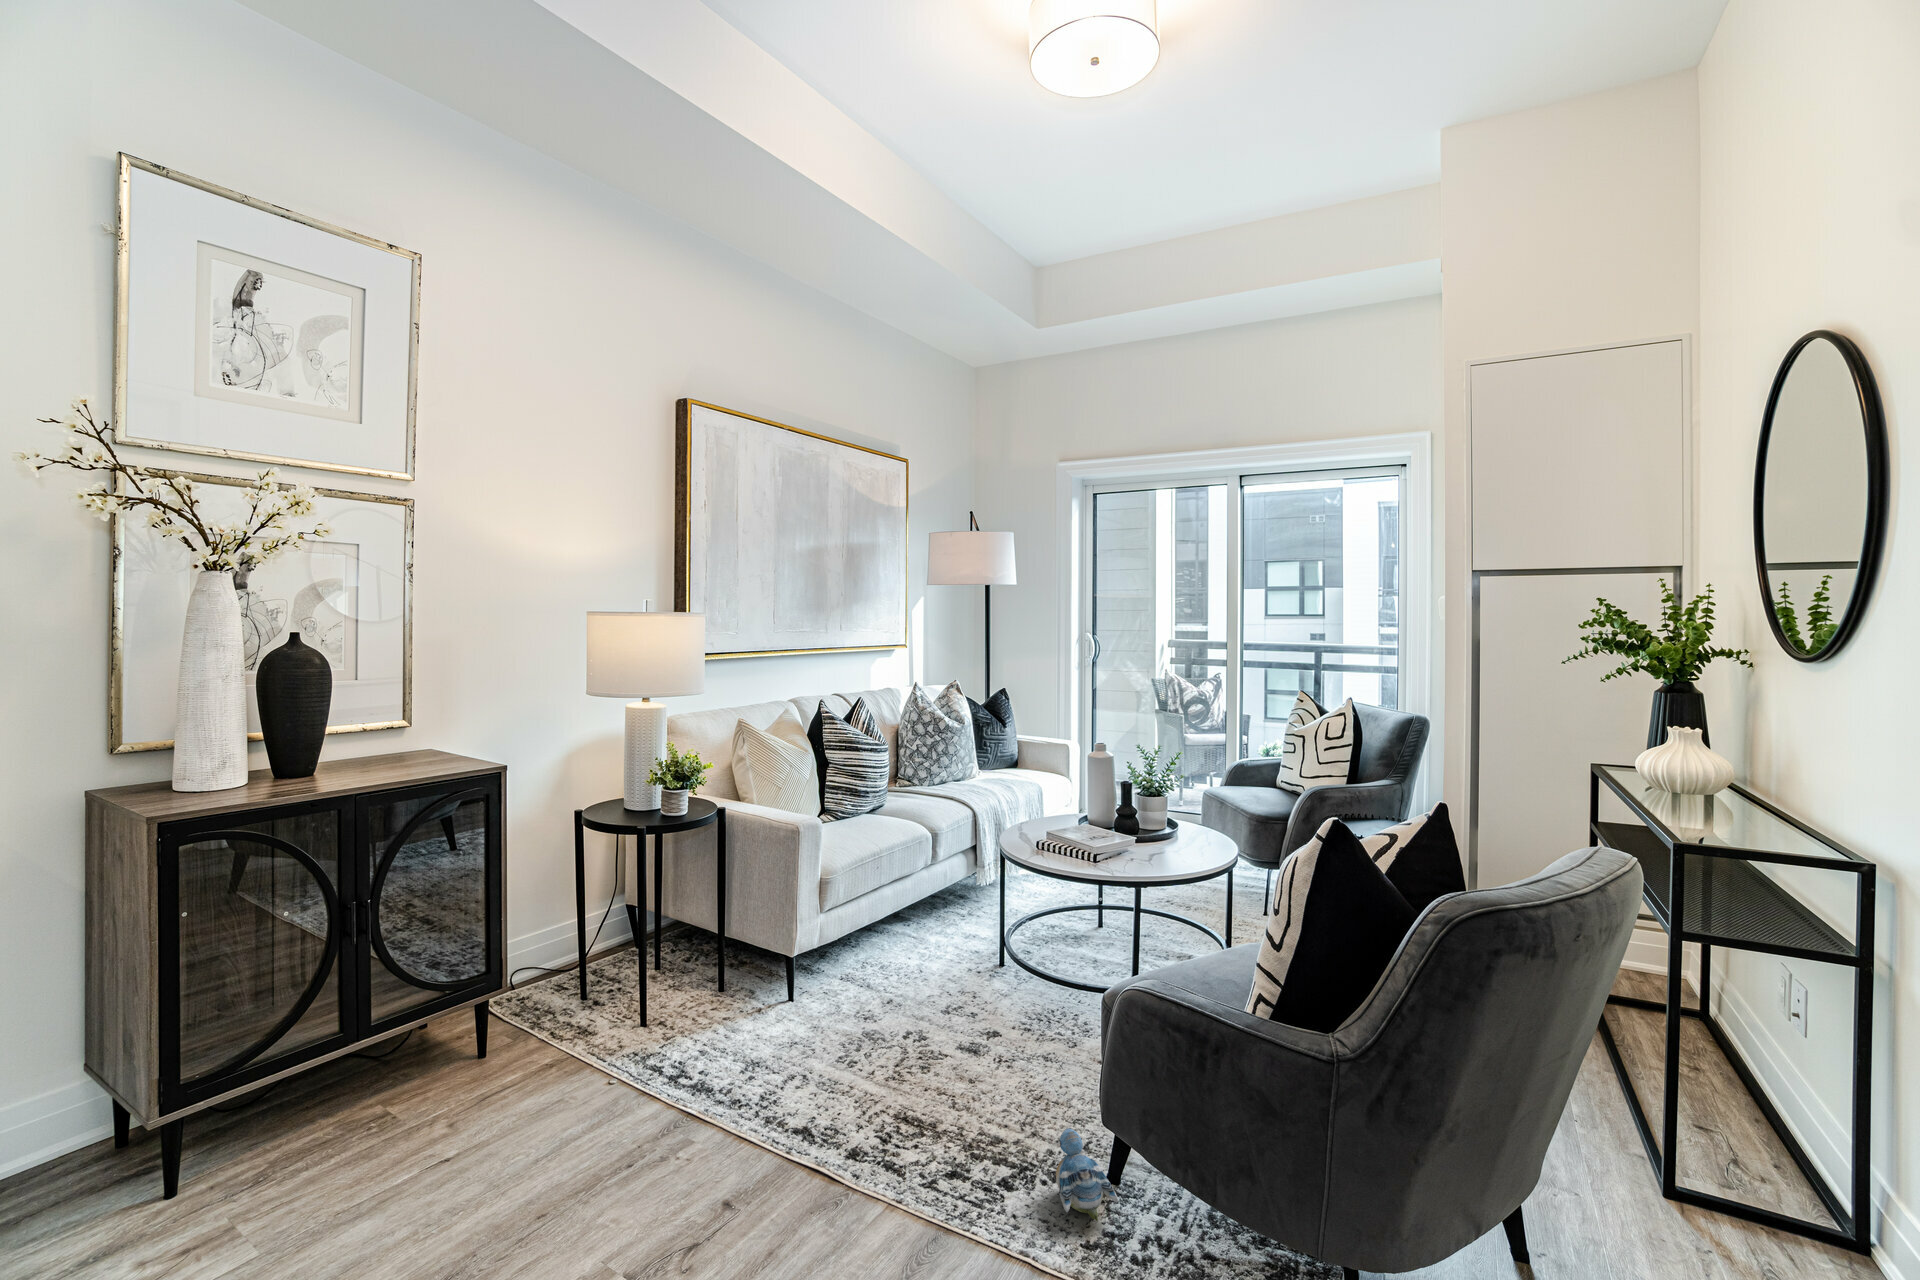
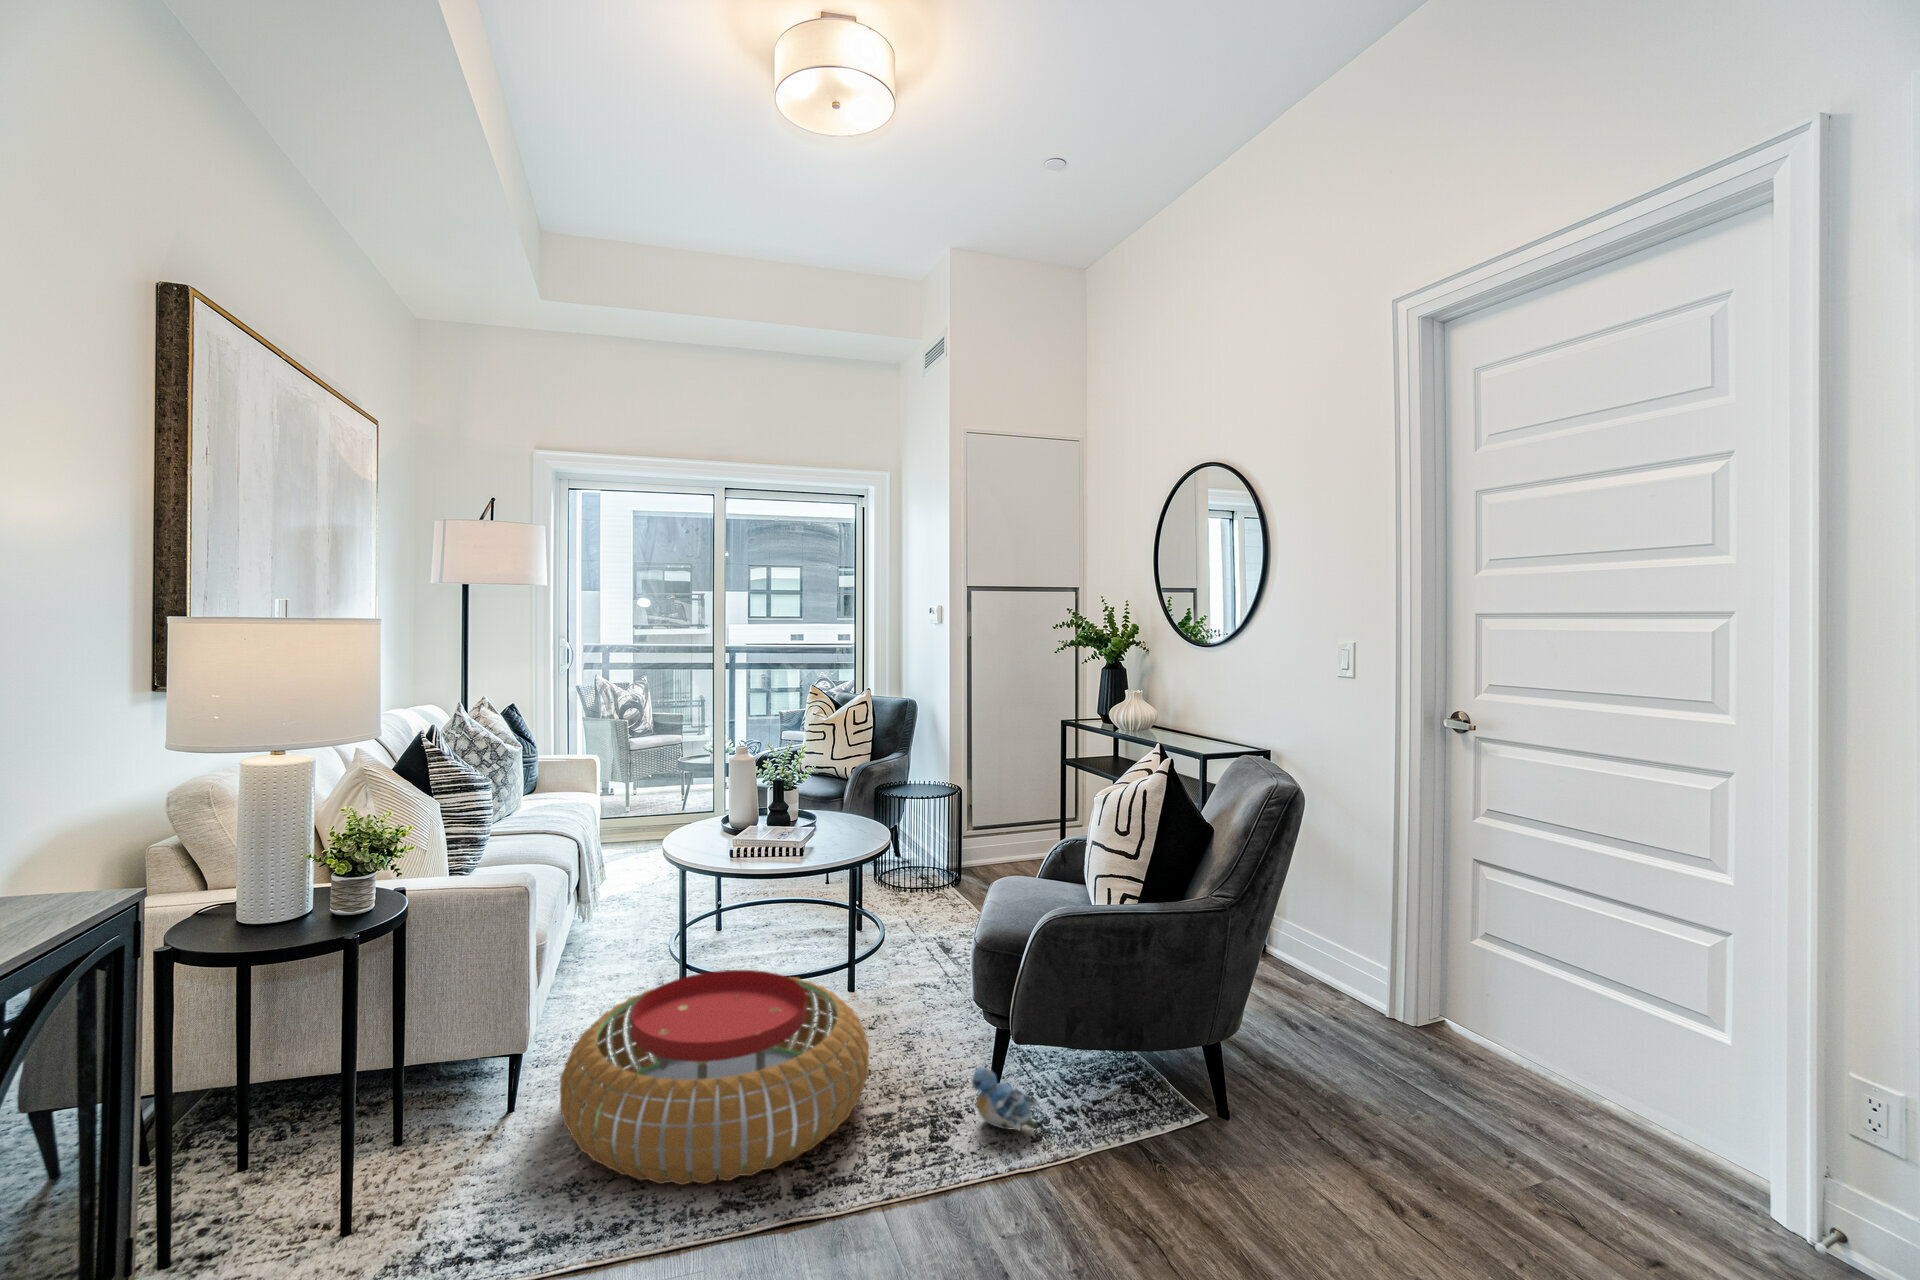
pouf: none [757,942,1032,1129] -> present [560,970,869,1185]

